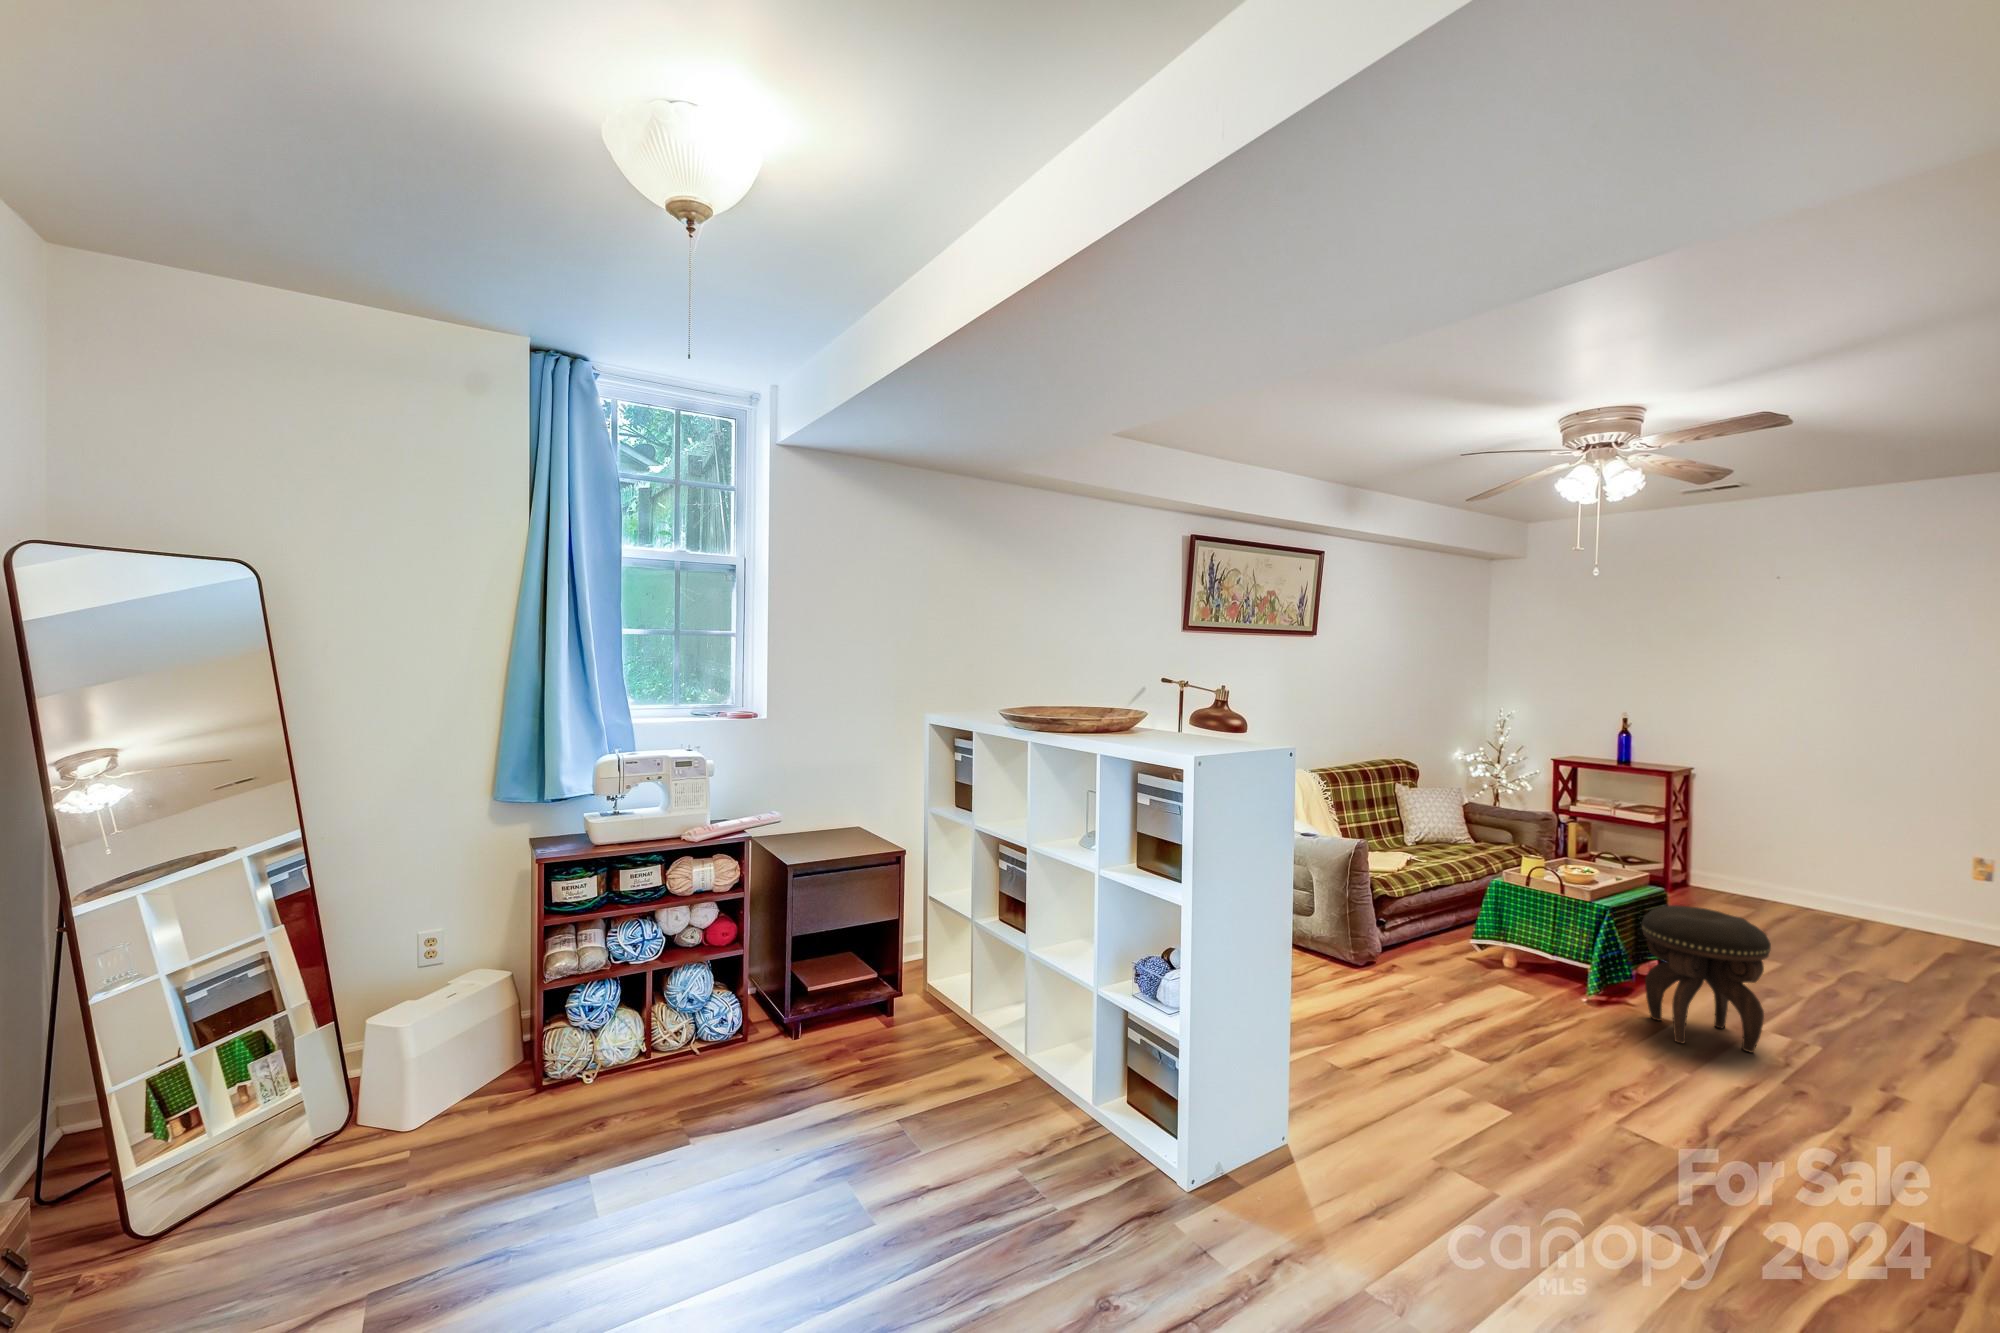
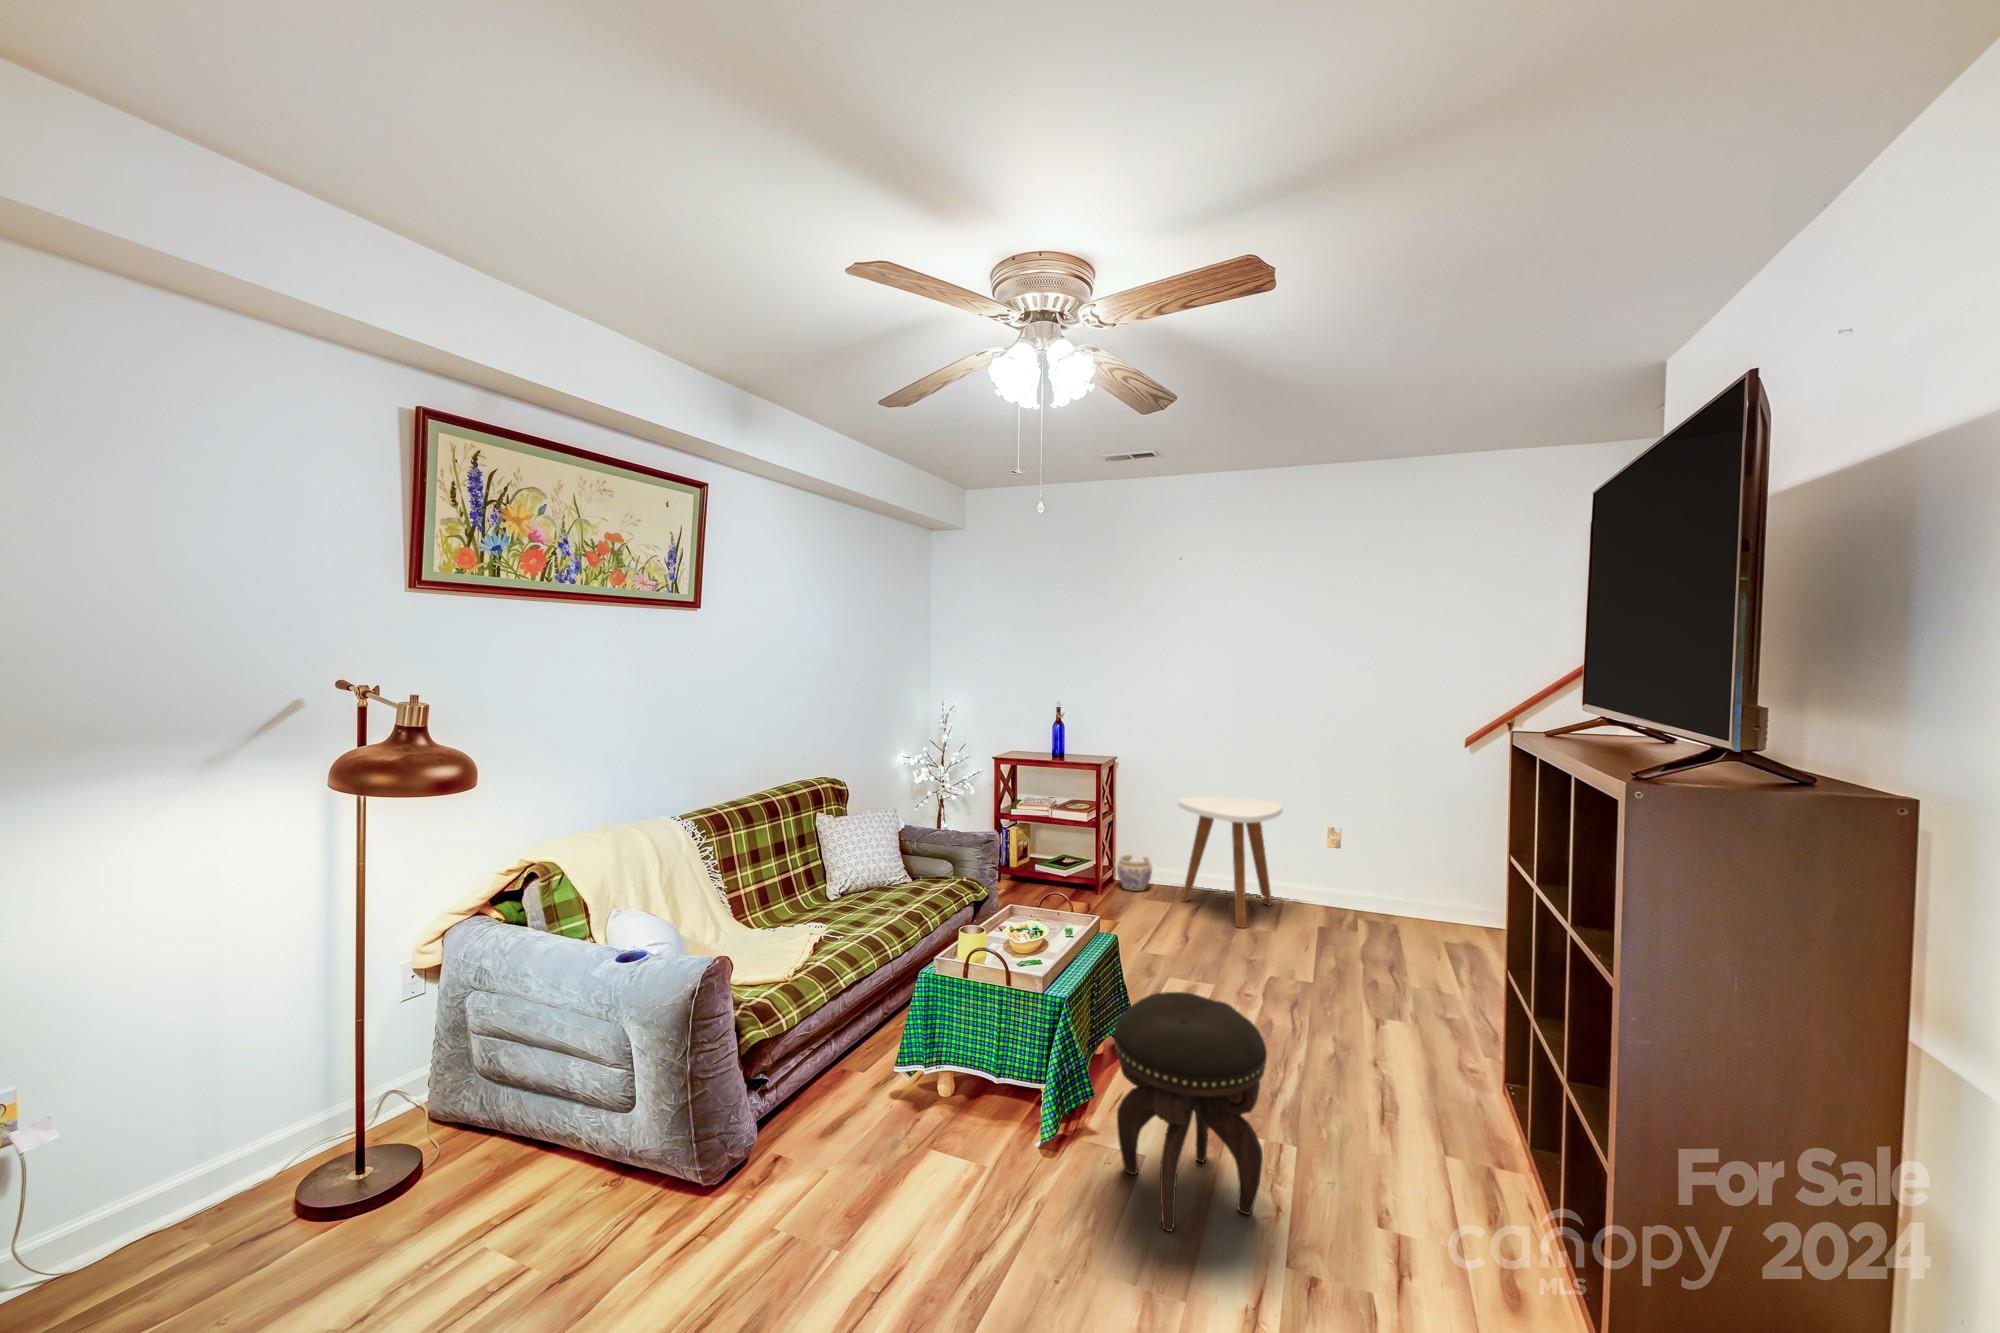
side table: none [1762,810,1901,936] -> present [1179,797,1283,928]
planter: none [1689,861,1732,896] -> present [1117,855,1152,891]

